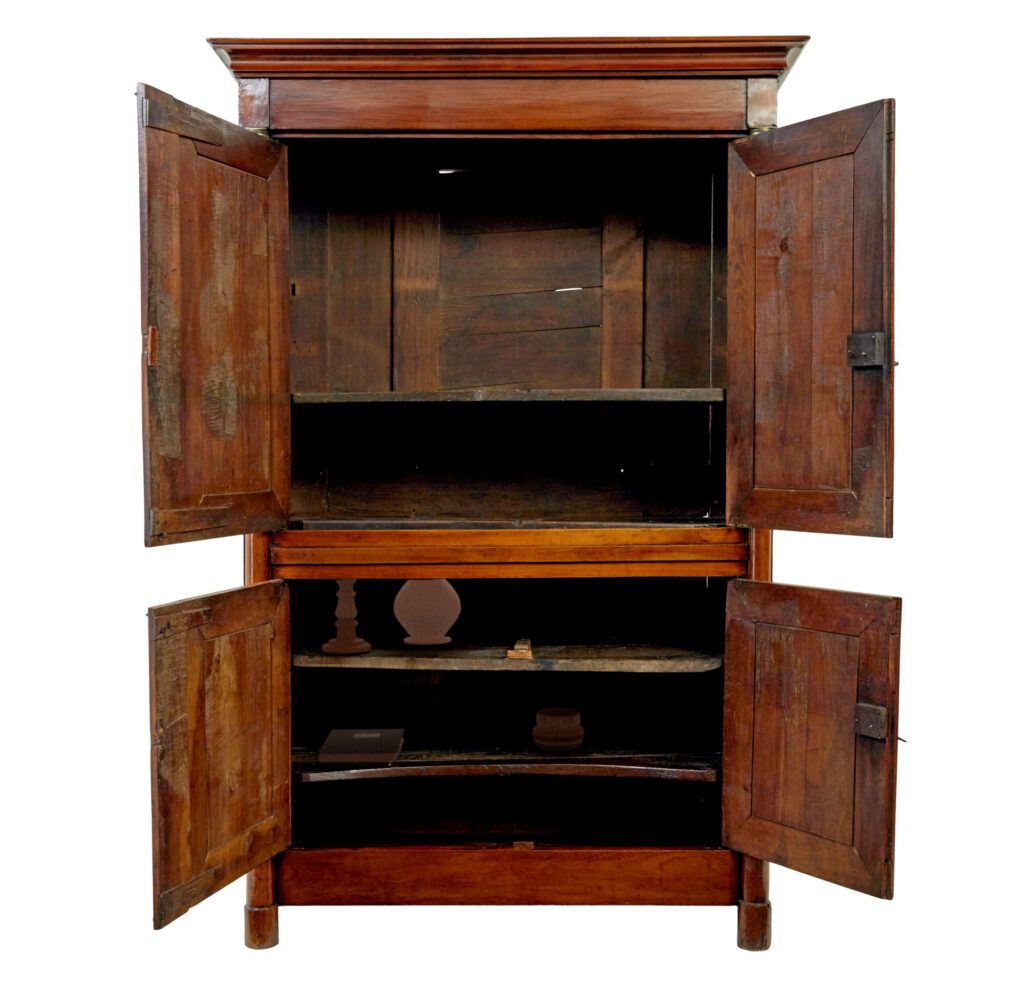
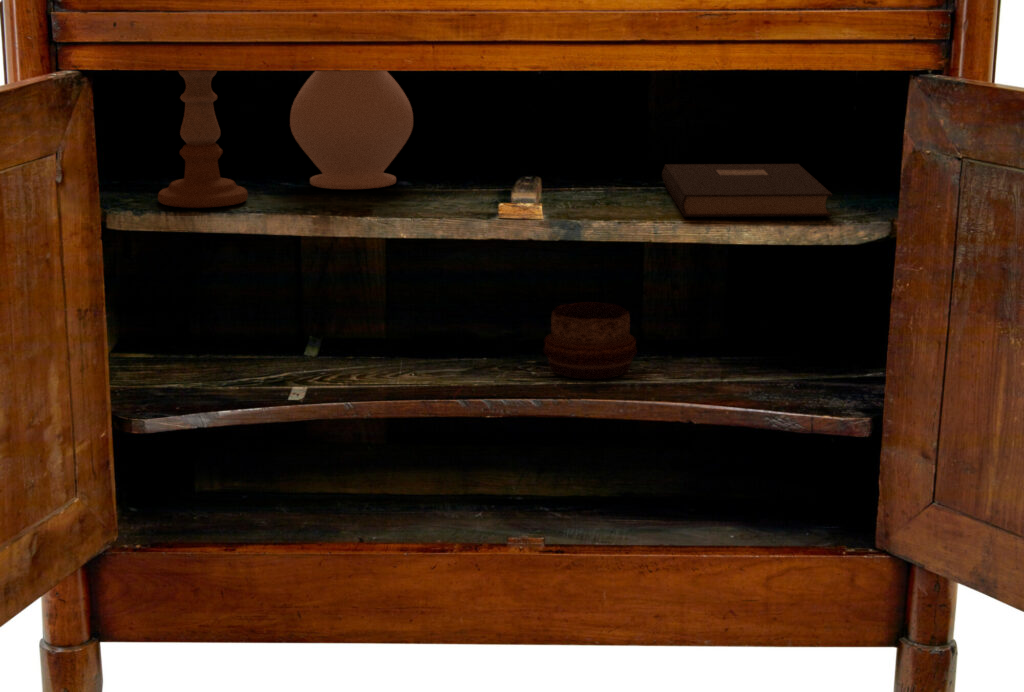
book: present [317,729,404,762] -> present [662,164,832,217]

